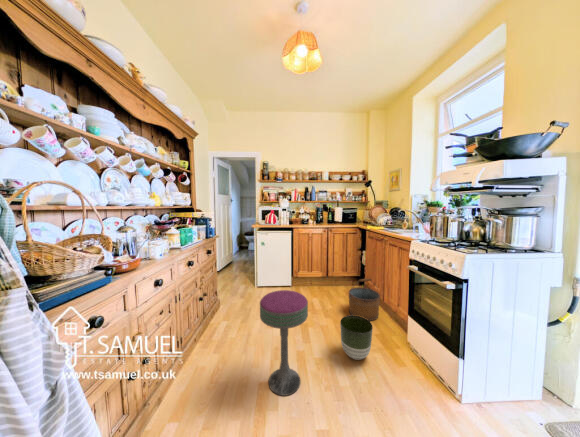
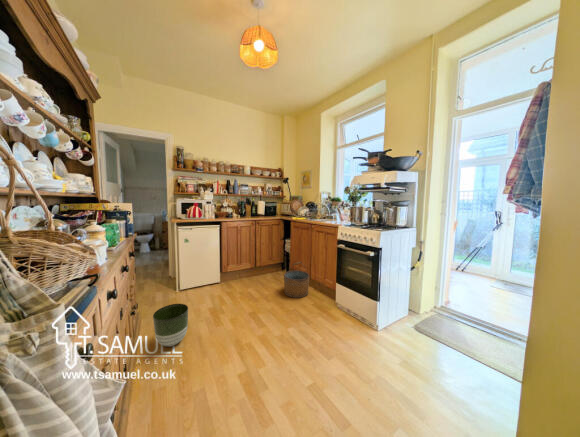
bar stool: present [260,290,308,396] -> none [233,280,282,382]
planter: present [340,315,373,360] -> present [153,304,188,346]

